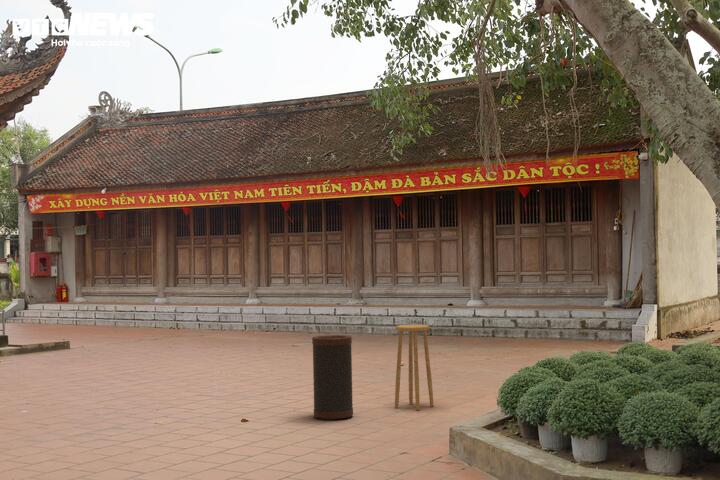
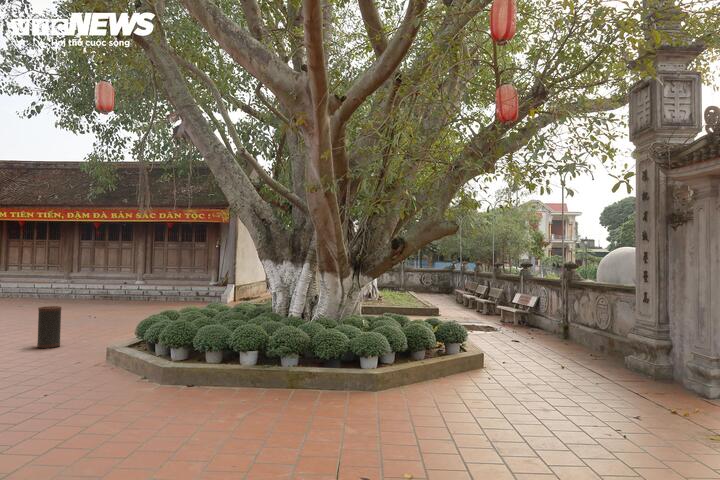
stool: present [395,325,434,411] -> none [84,300,106,341]

